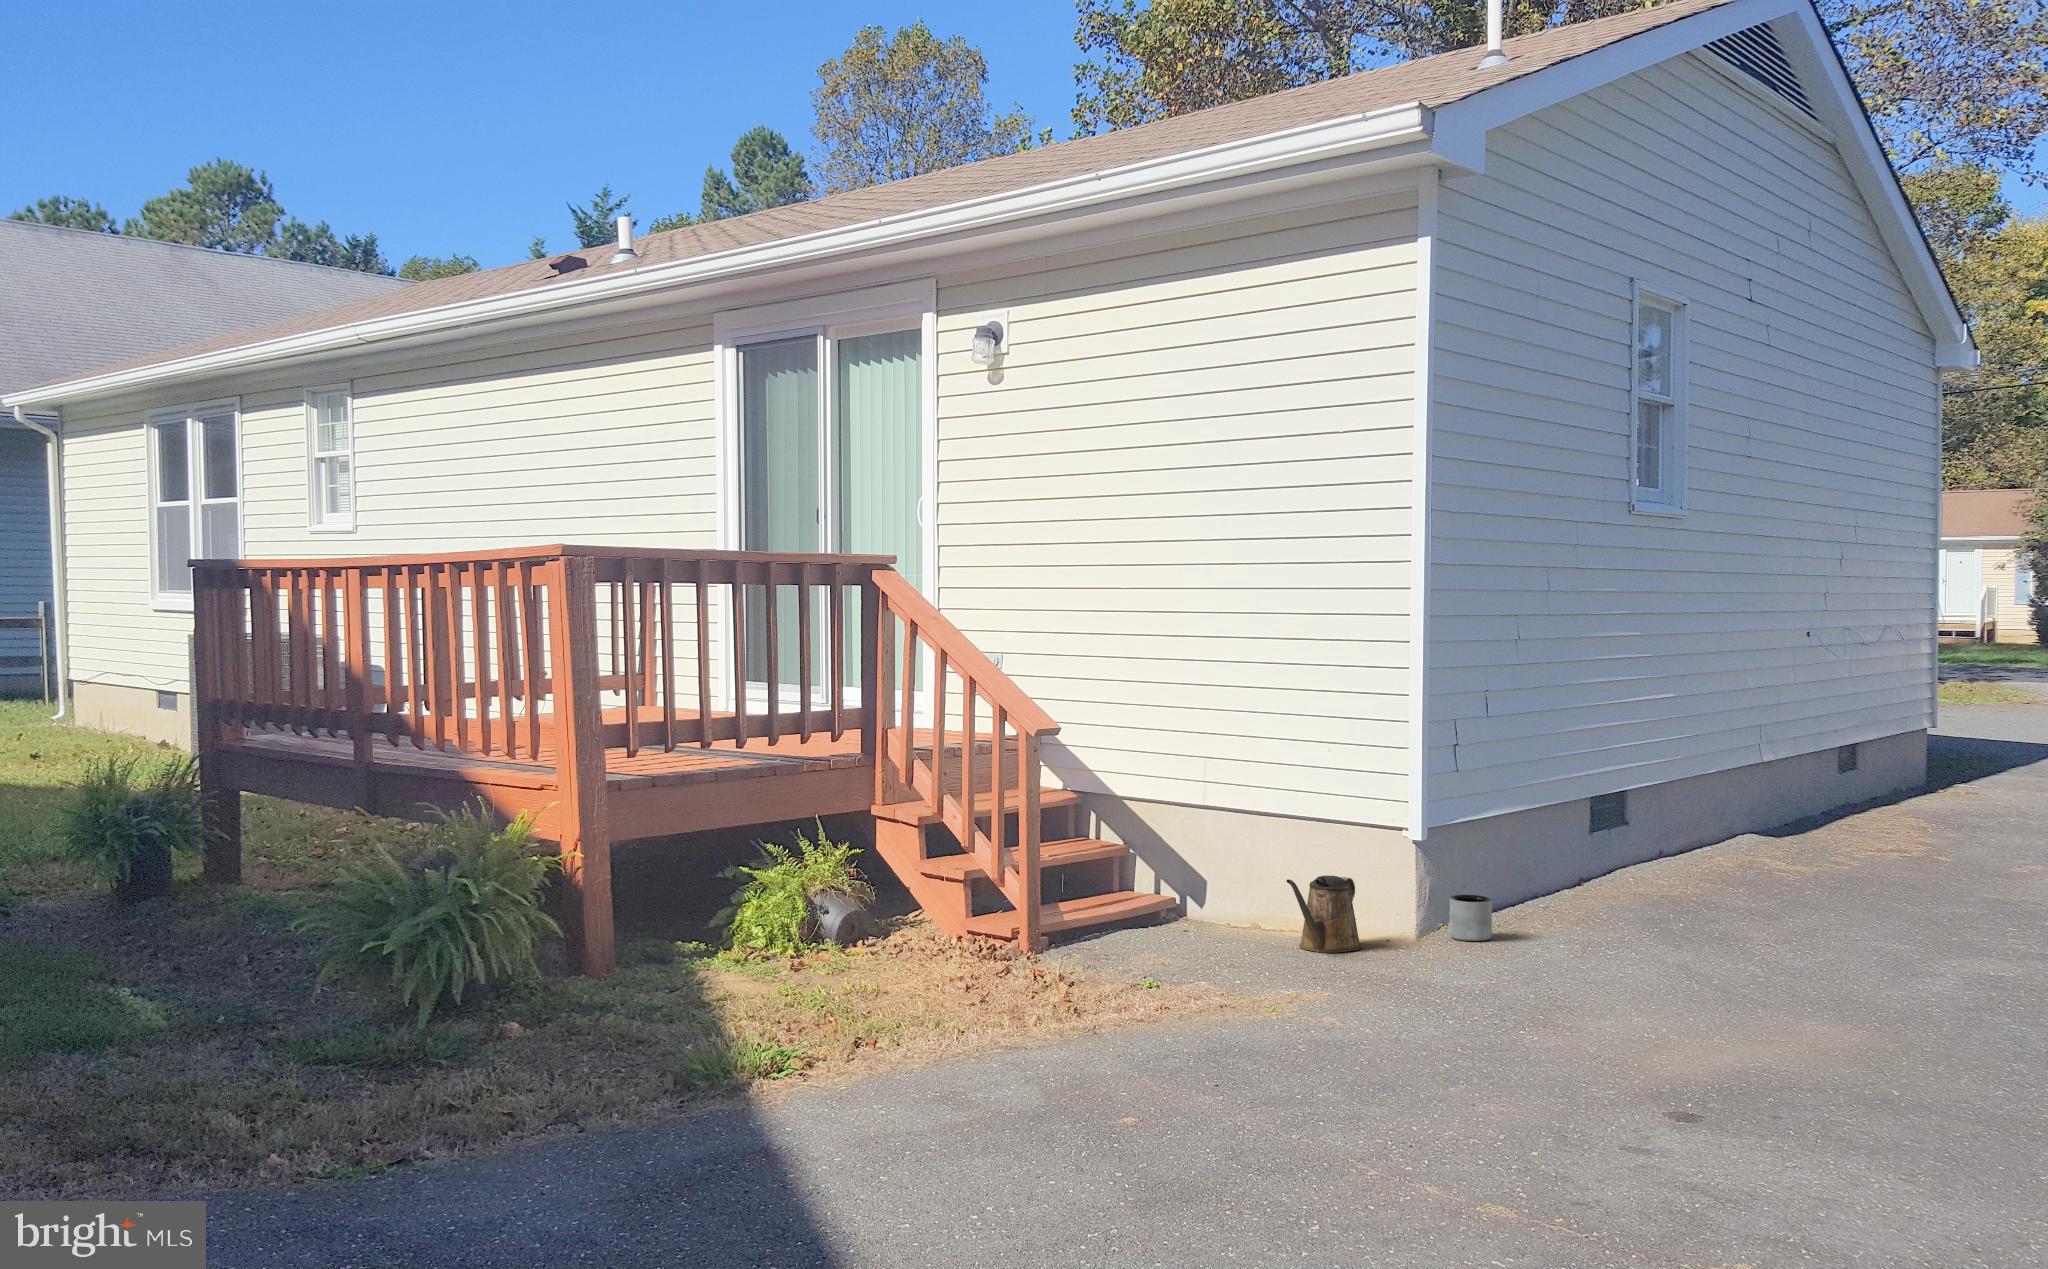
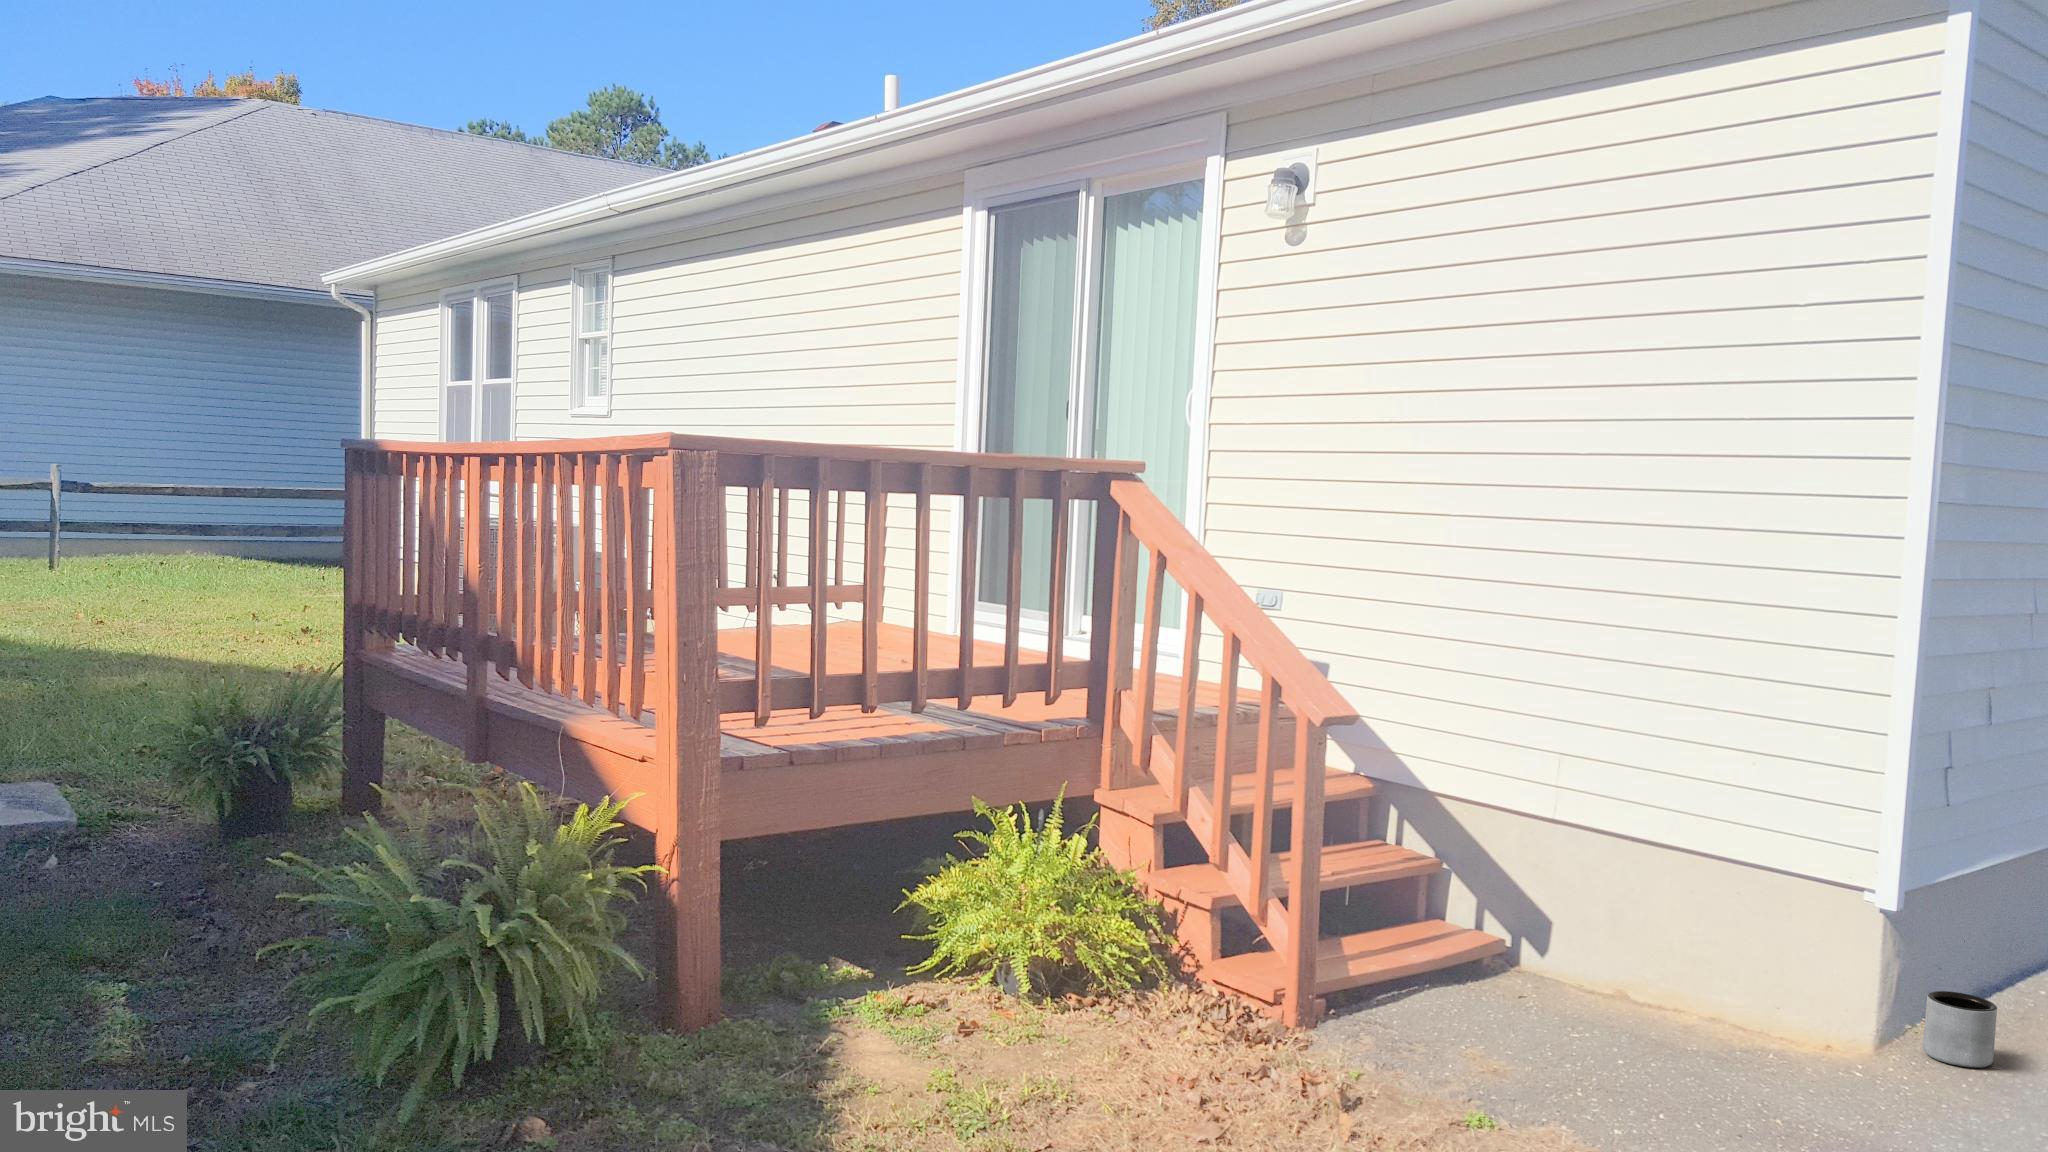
watering can: present [1286,876,1362,953] -> none [1685,952,1790,1072]

